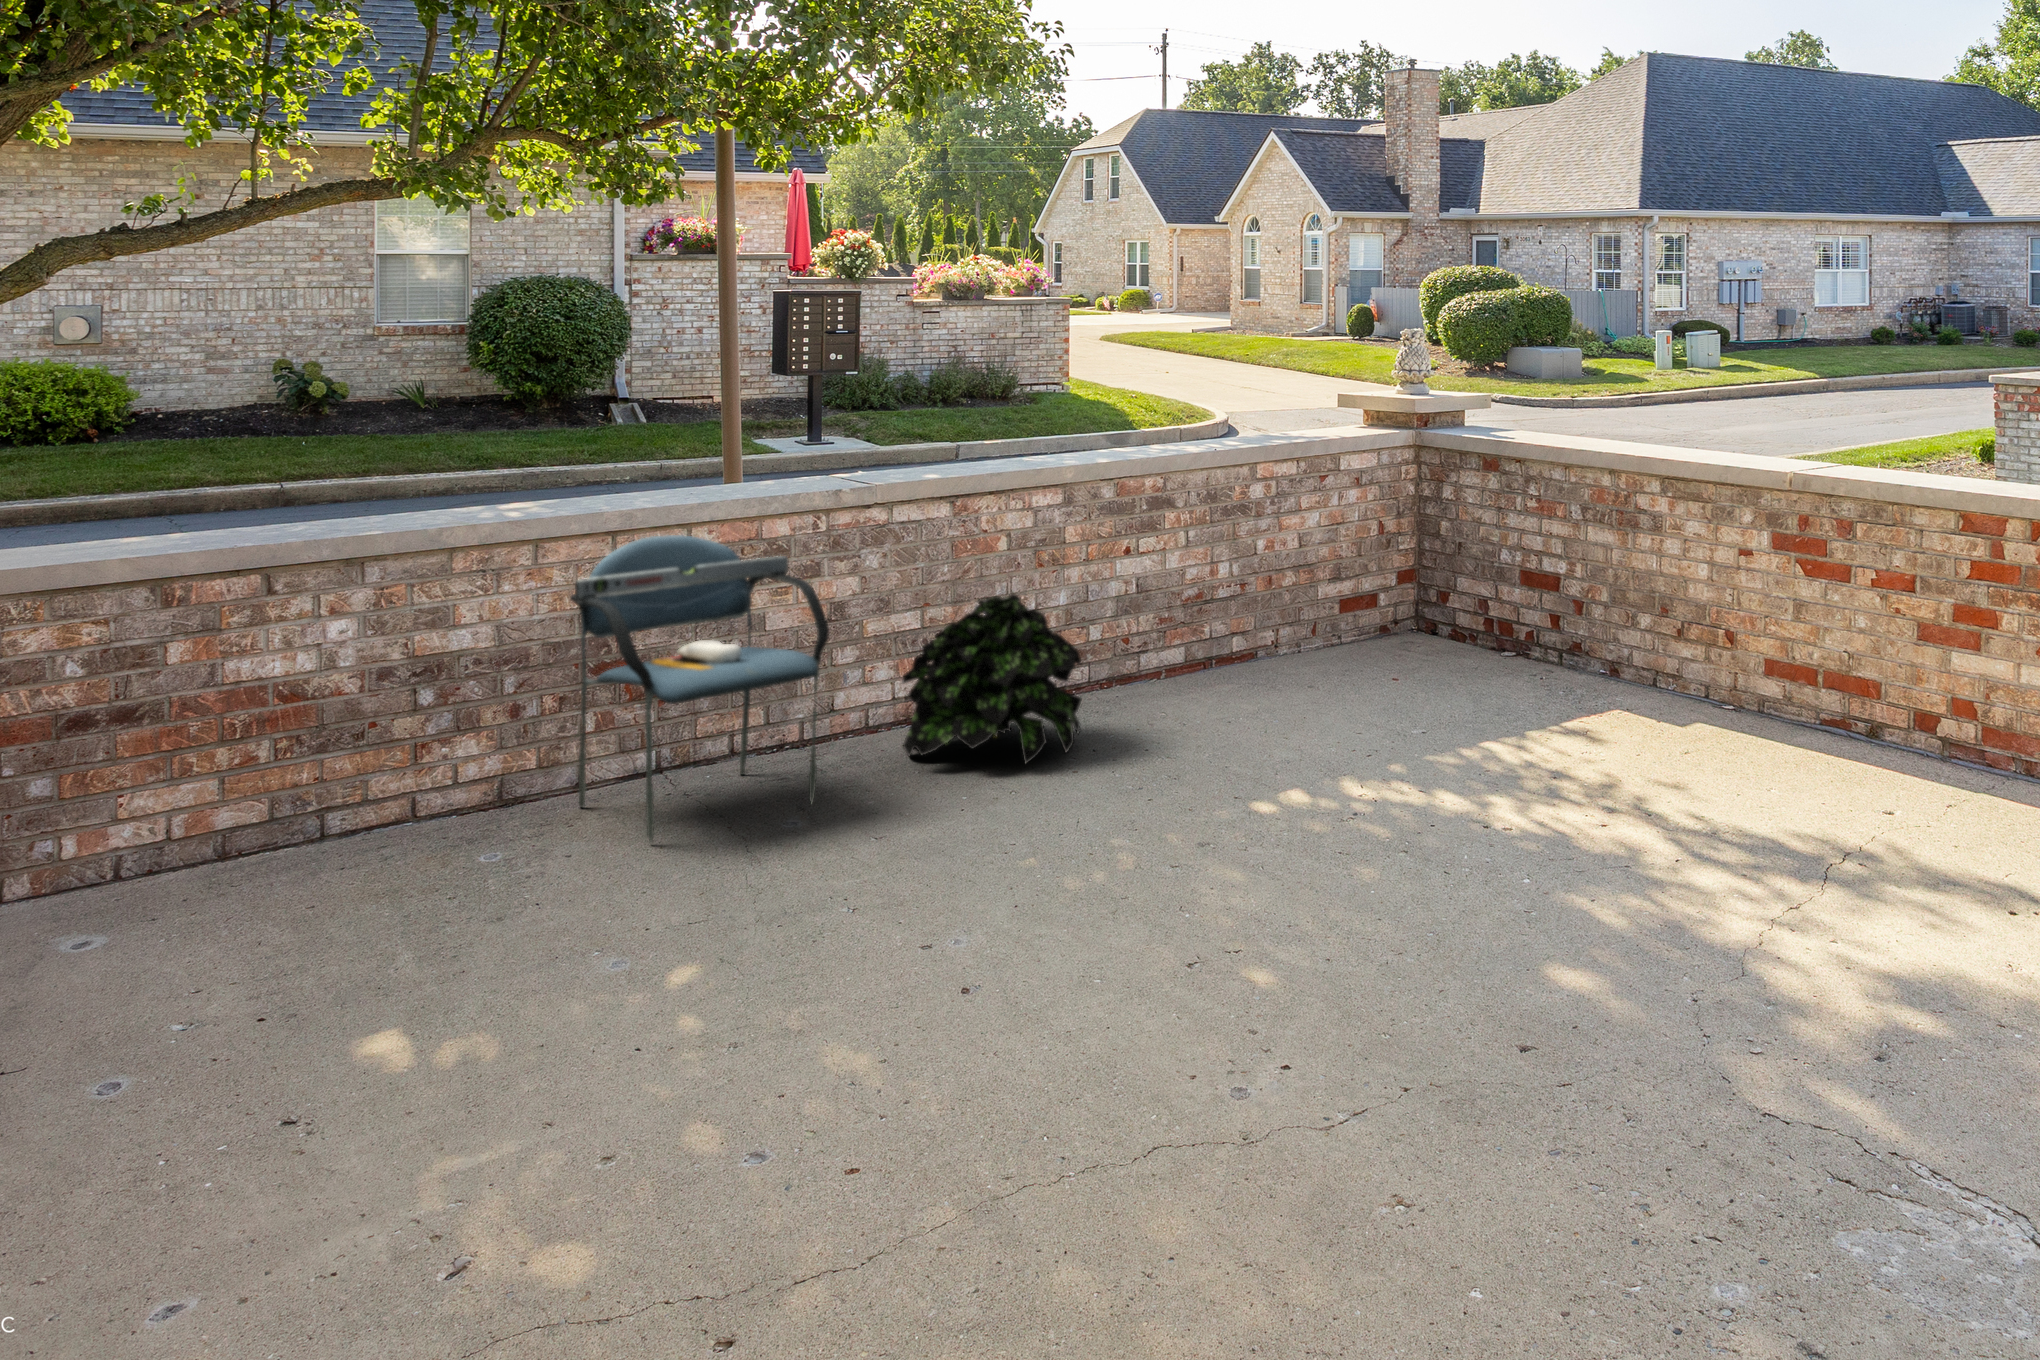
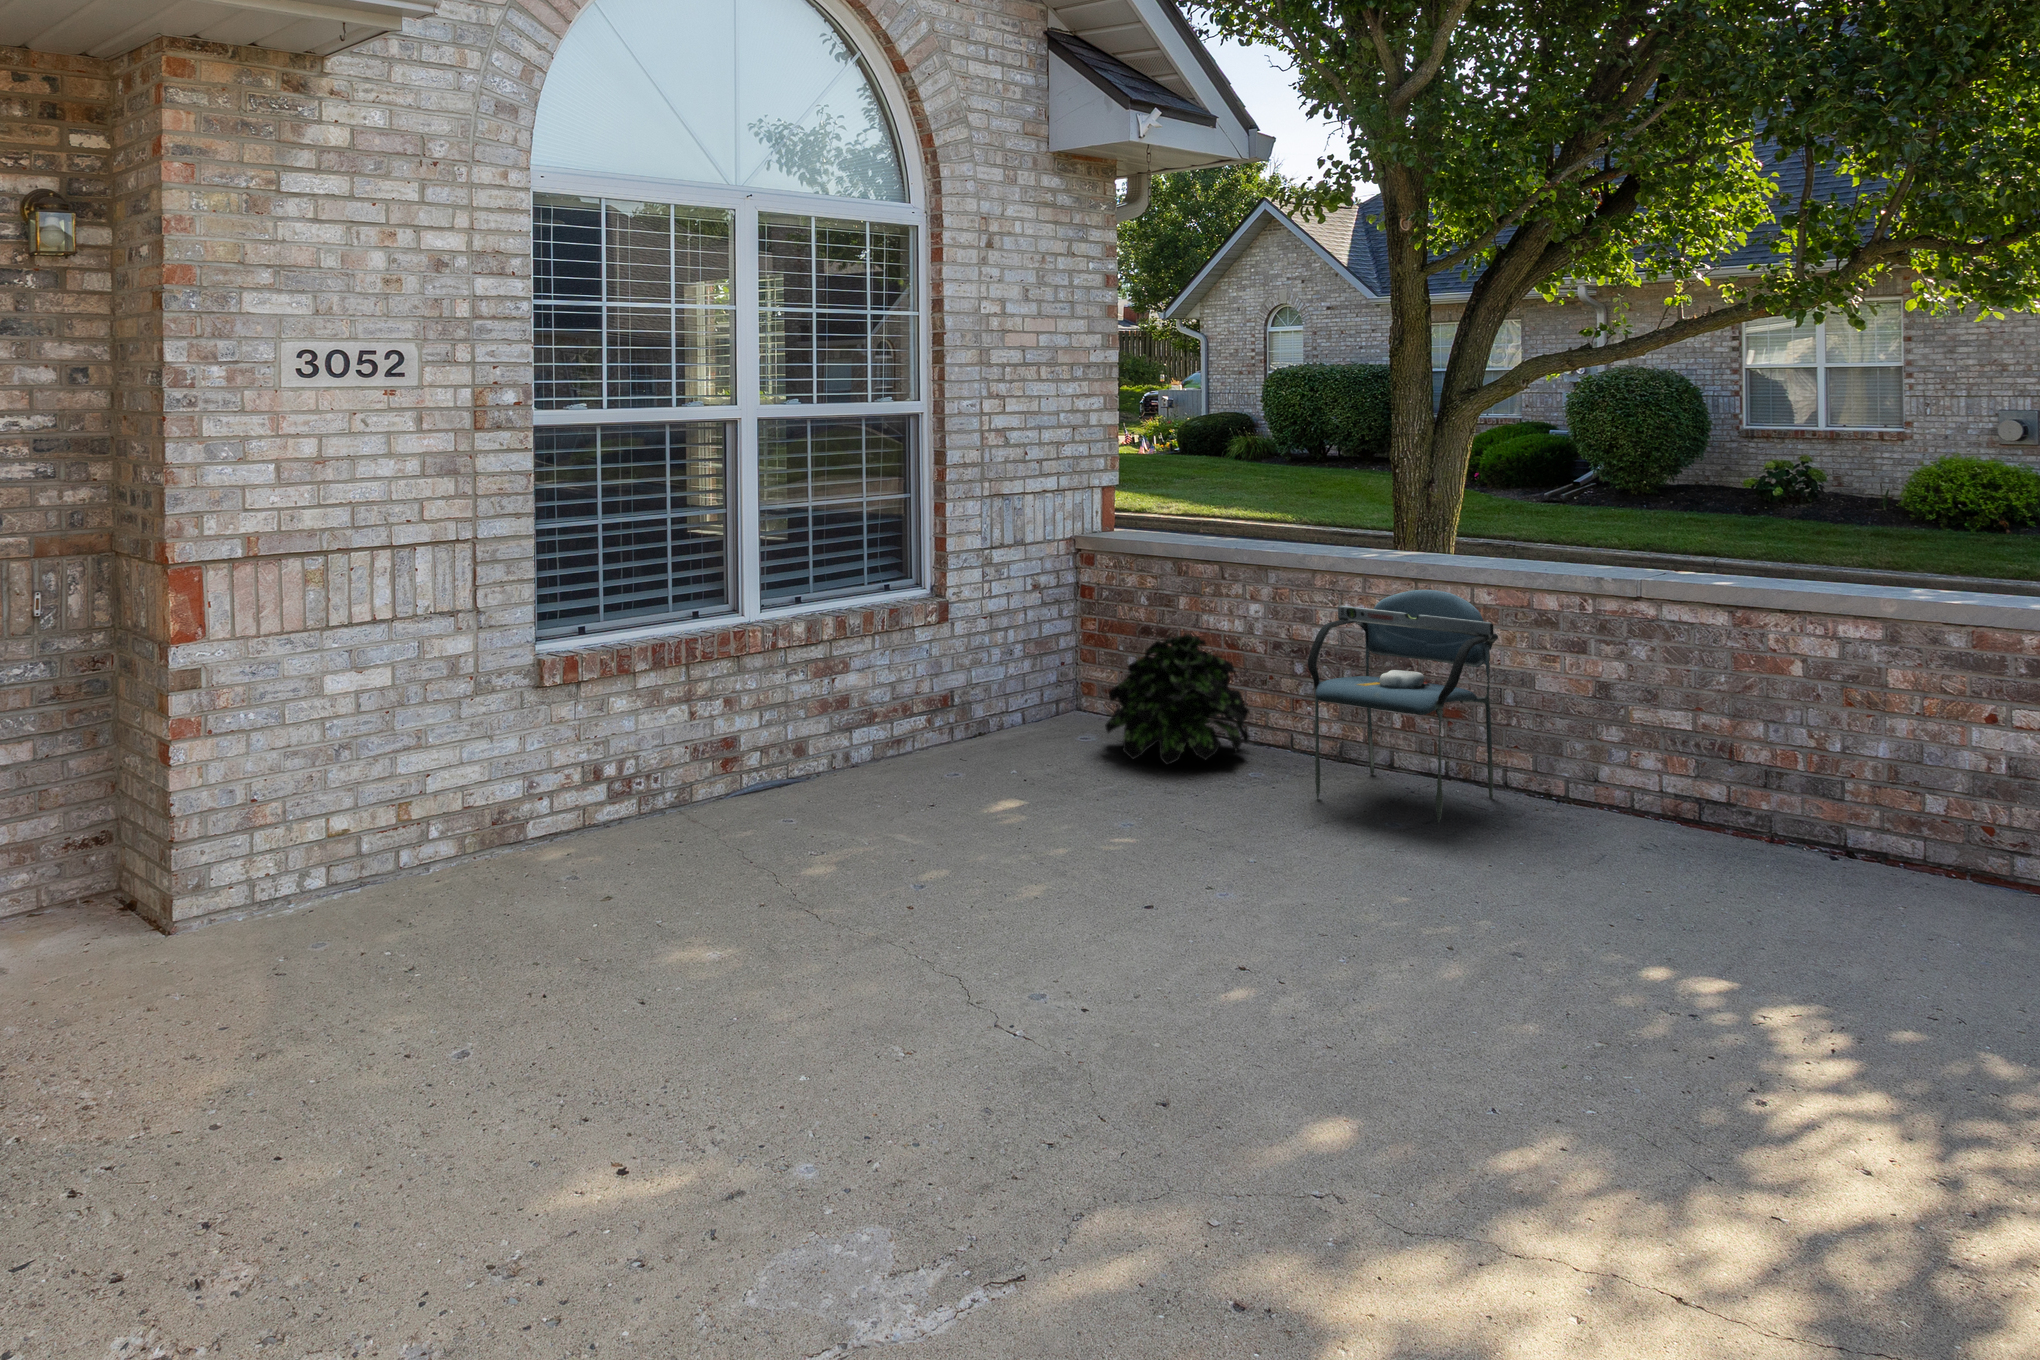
potted plant: present [902,594,1082,763] -> present [1105,634,1249,765]

